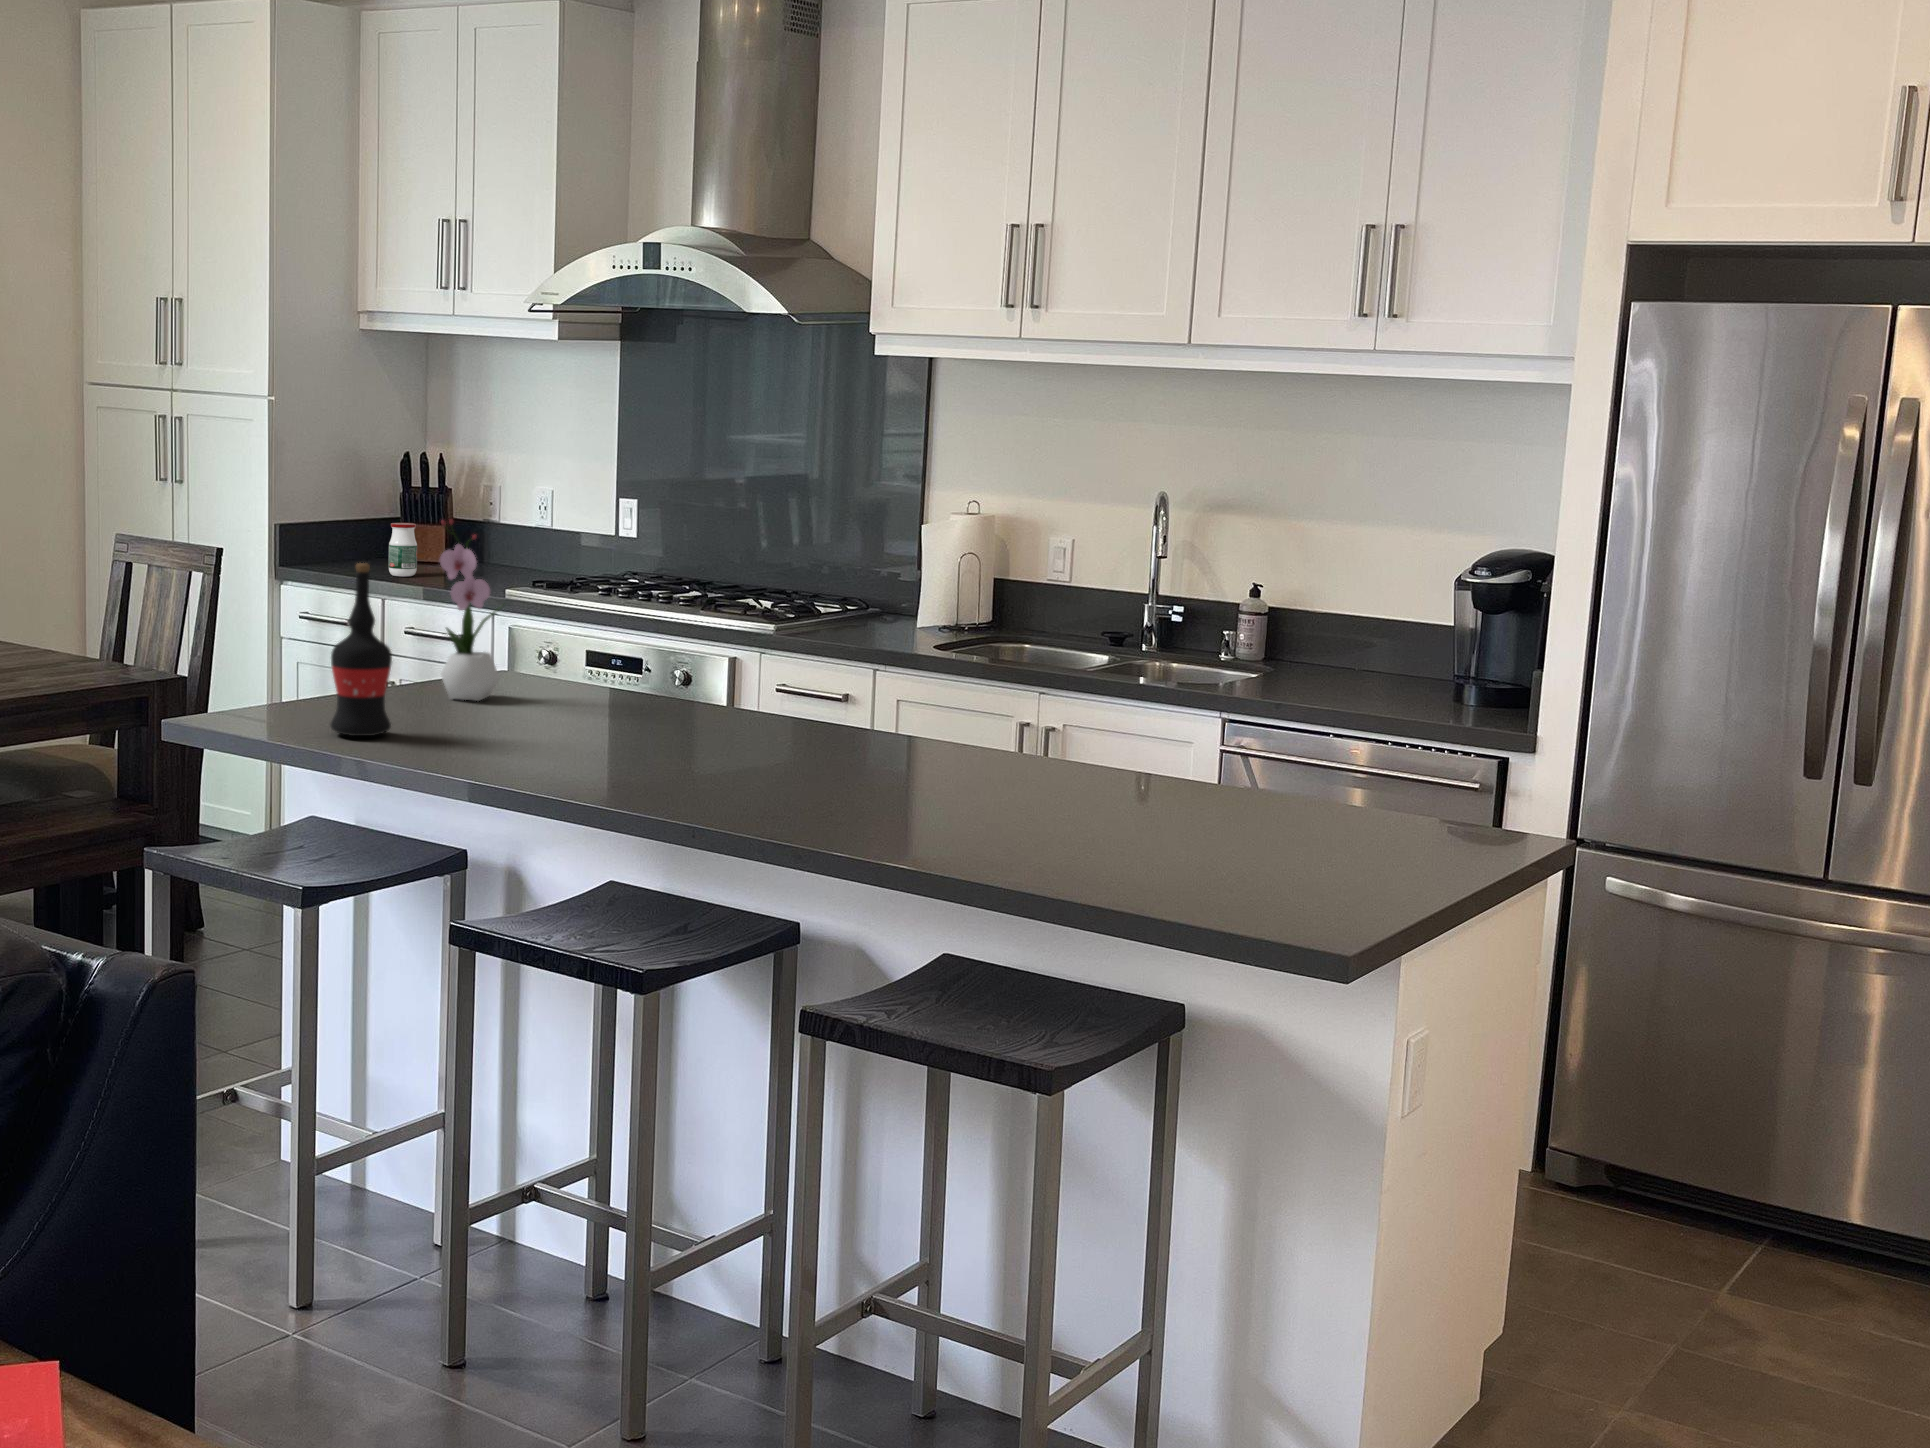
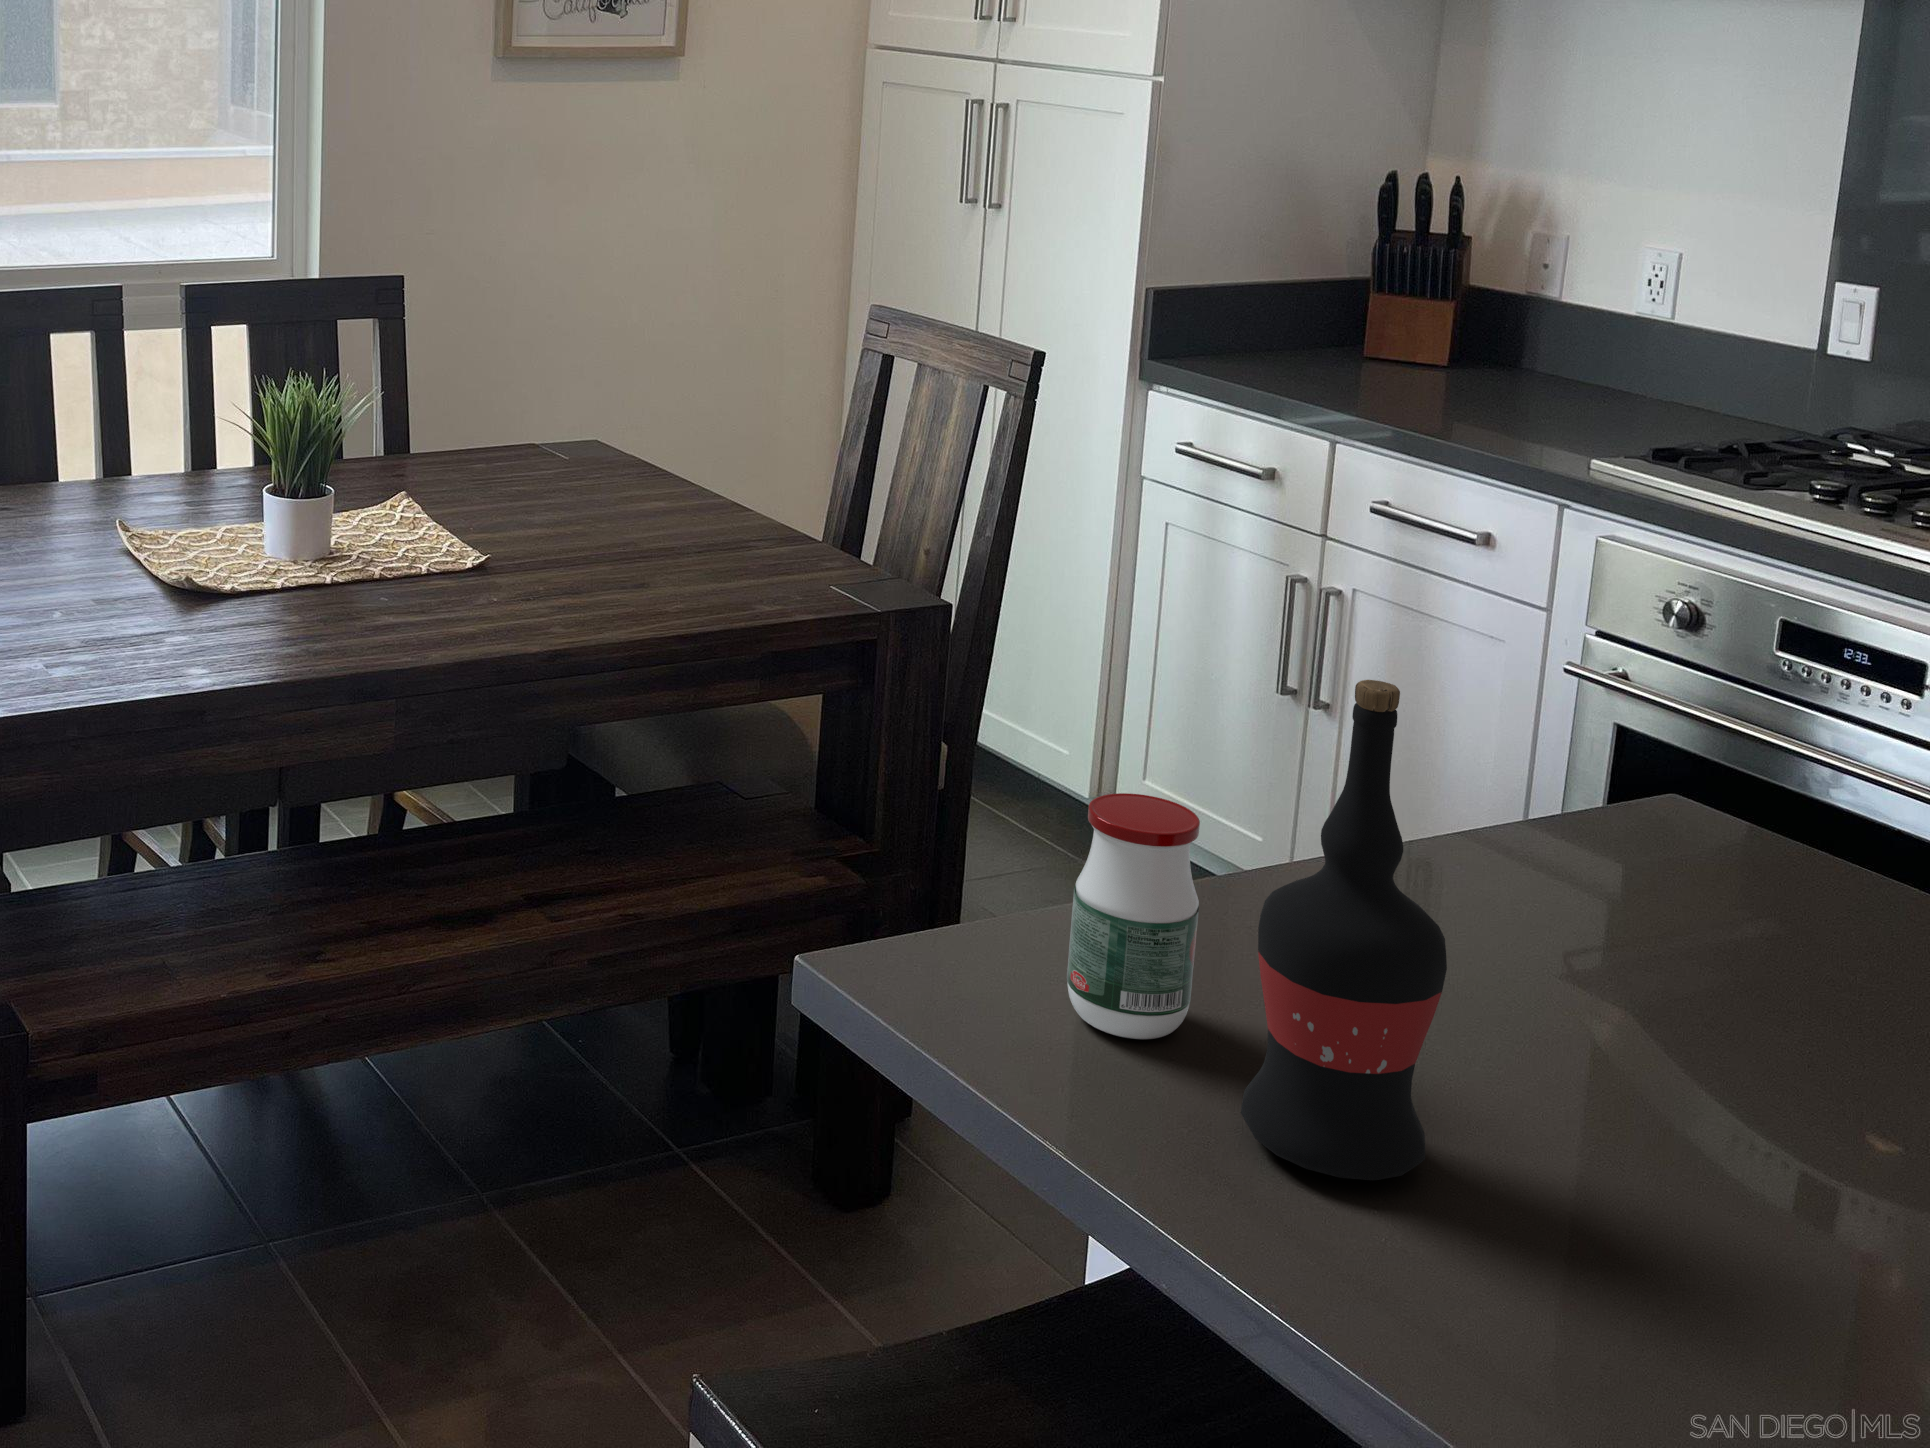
flower arrangement: present [440,520,501,701] -> none [1539,493,1747,971]
jar: present [388,523,417,576] -> present [1067,793,1200,1039]

